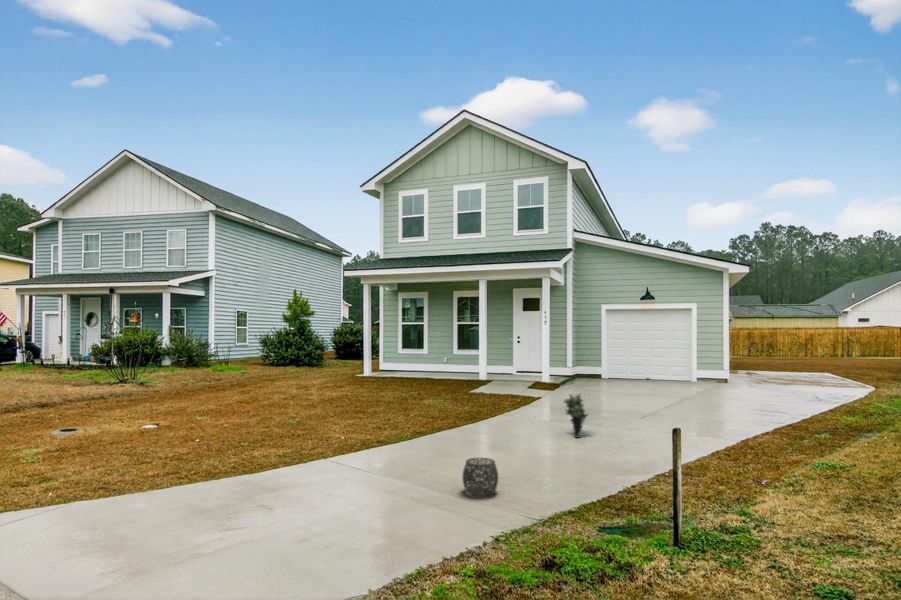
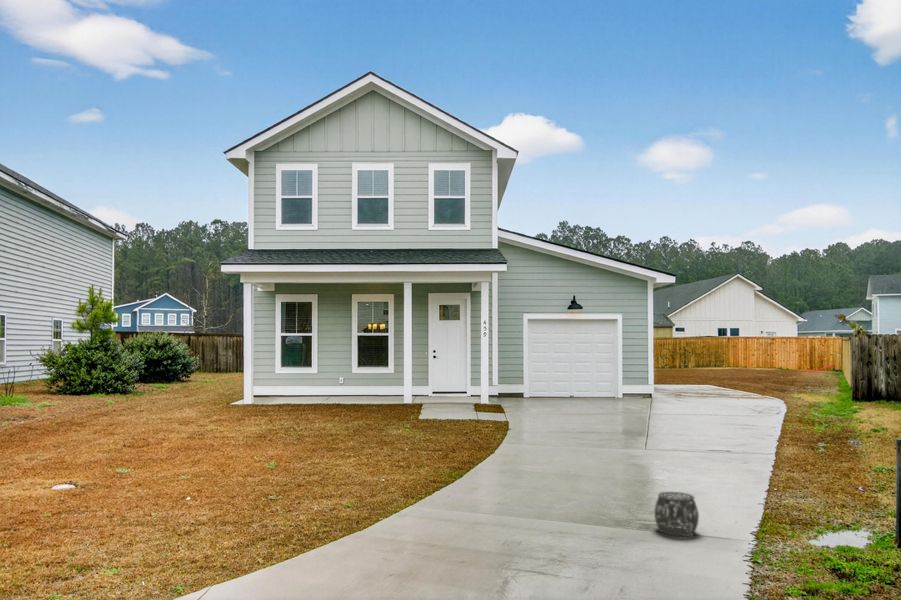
potted plant: present [564,394,588,438] -> none [616,413,645,463]

